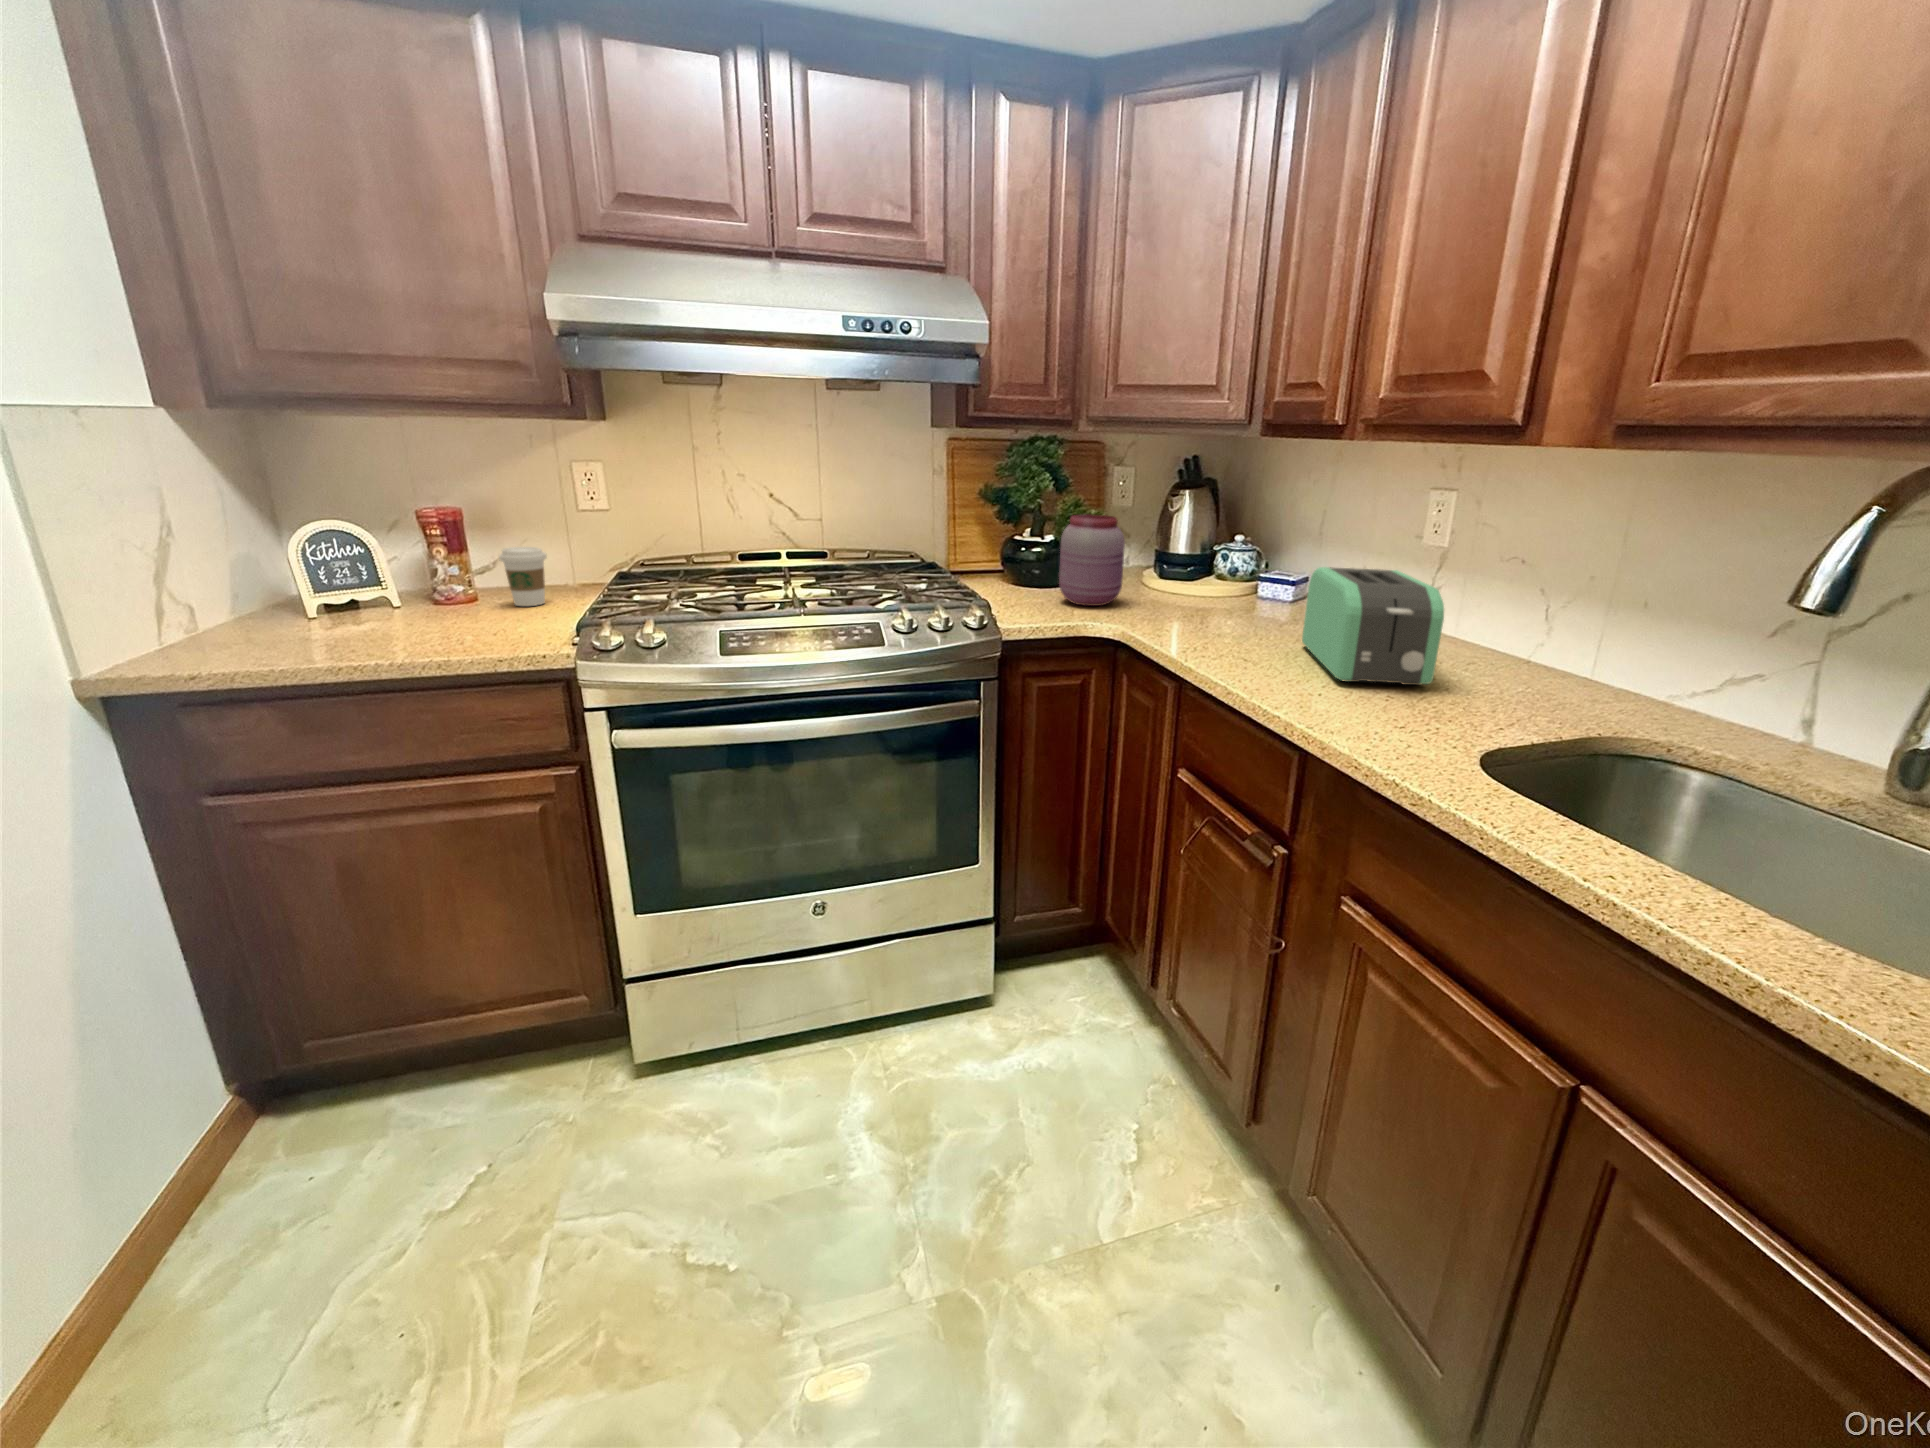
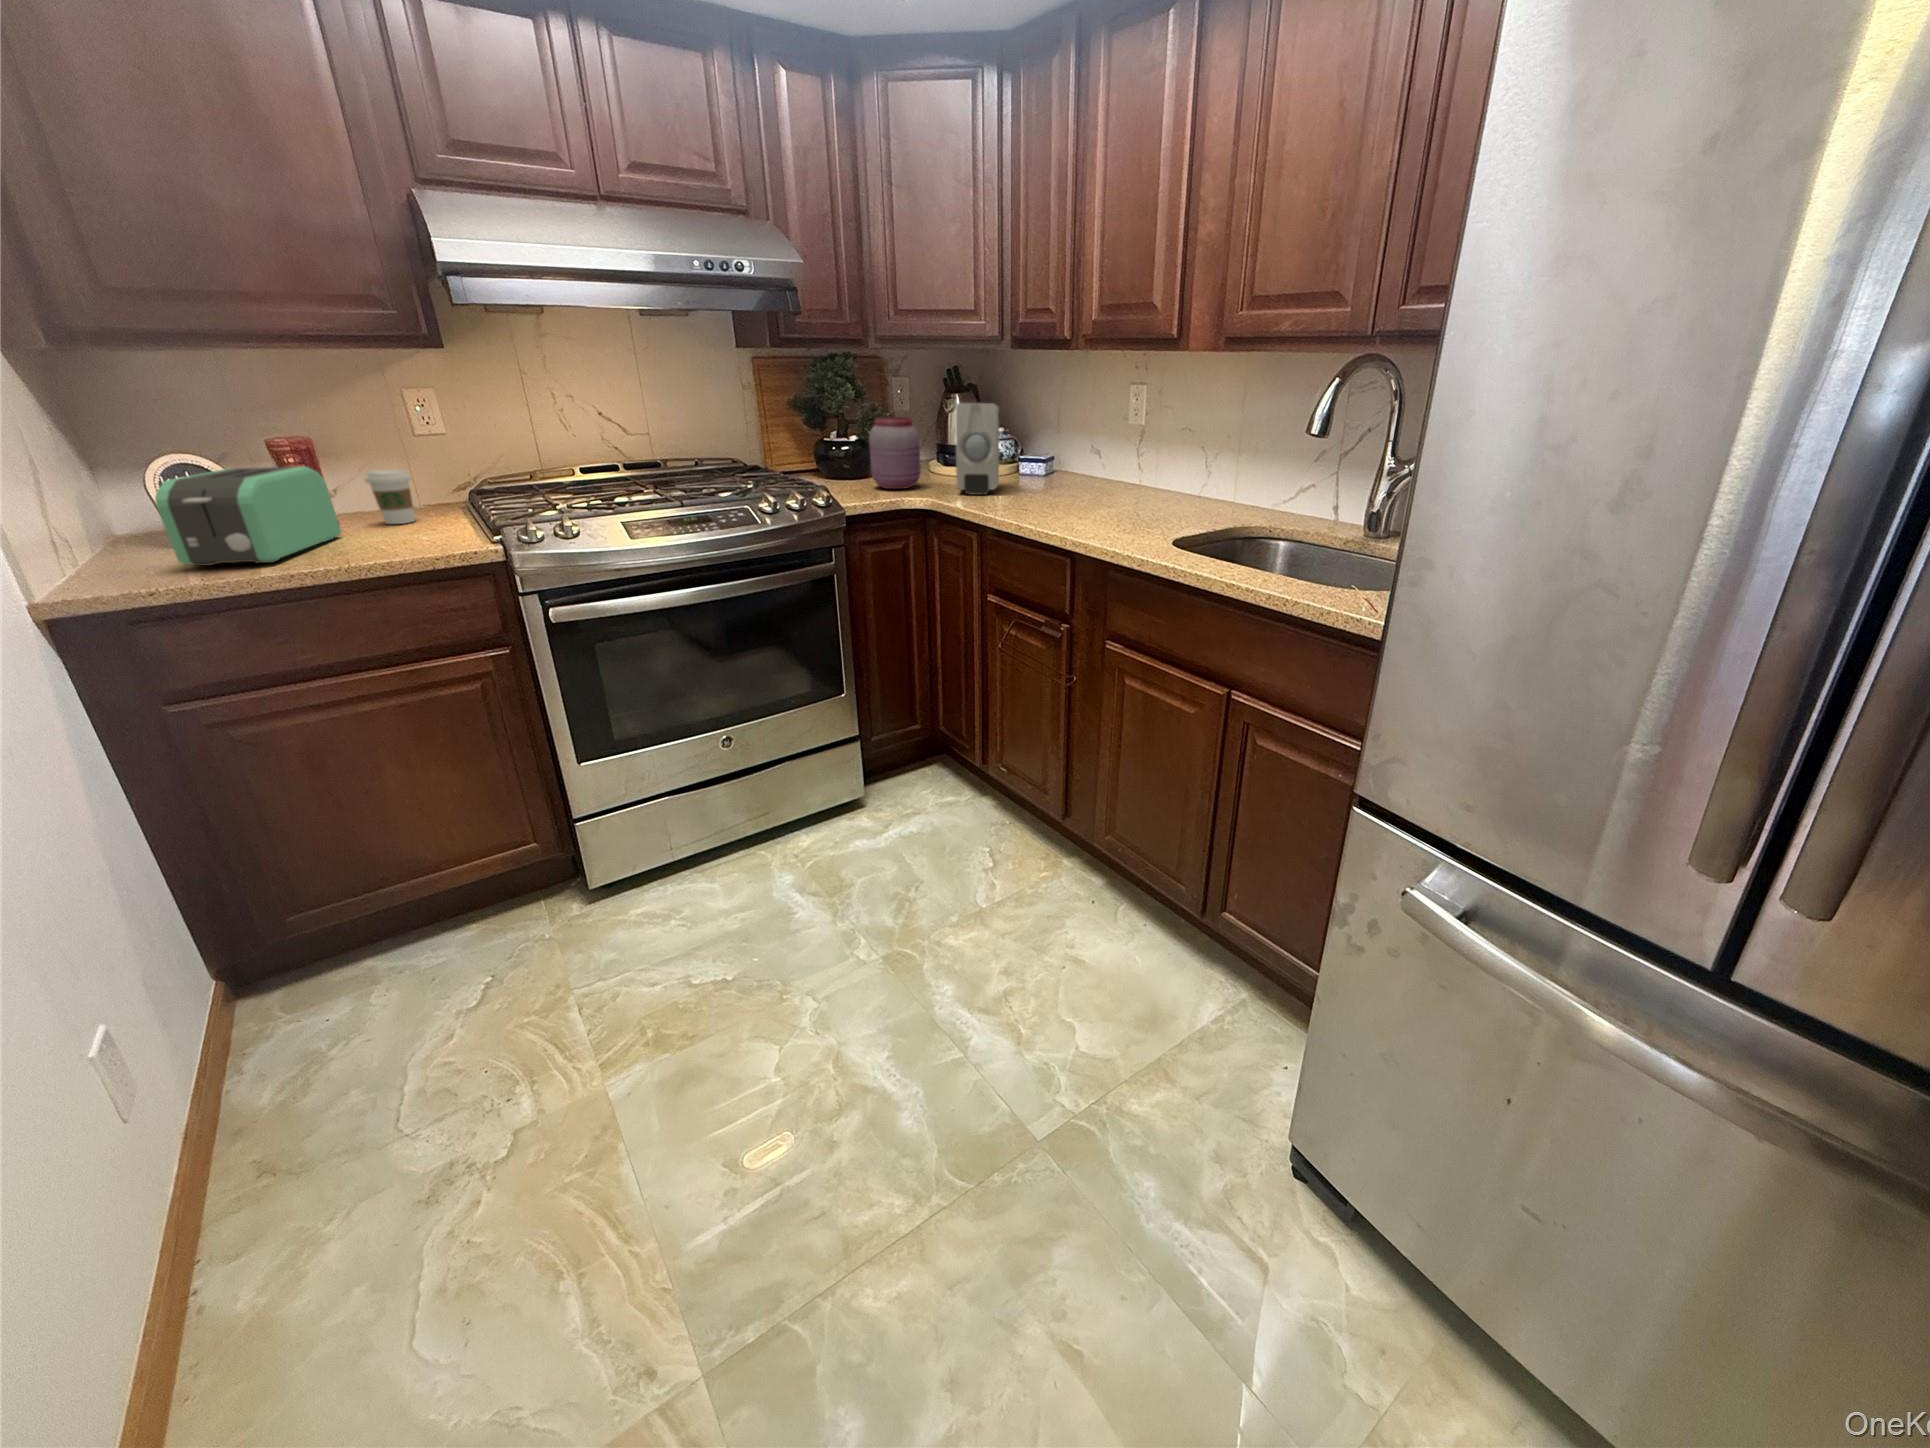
soap dispenser: none [1162,503,1235,626] -> present [955,403,999,495]
toaster: present [1302,567,1444,685] -> present [155,467,341,566]

